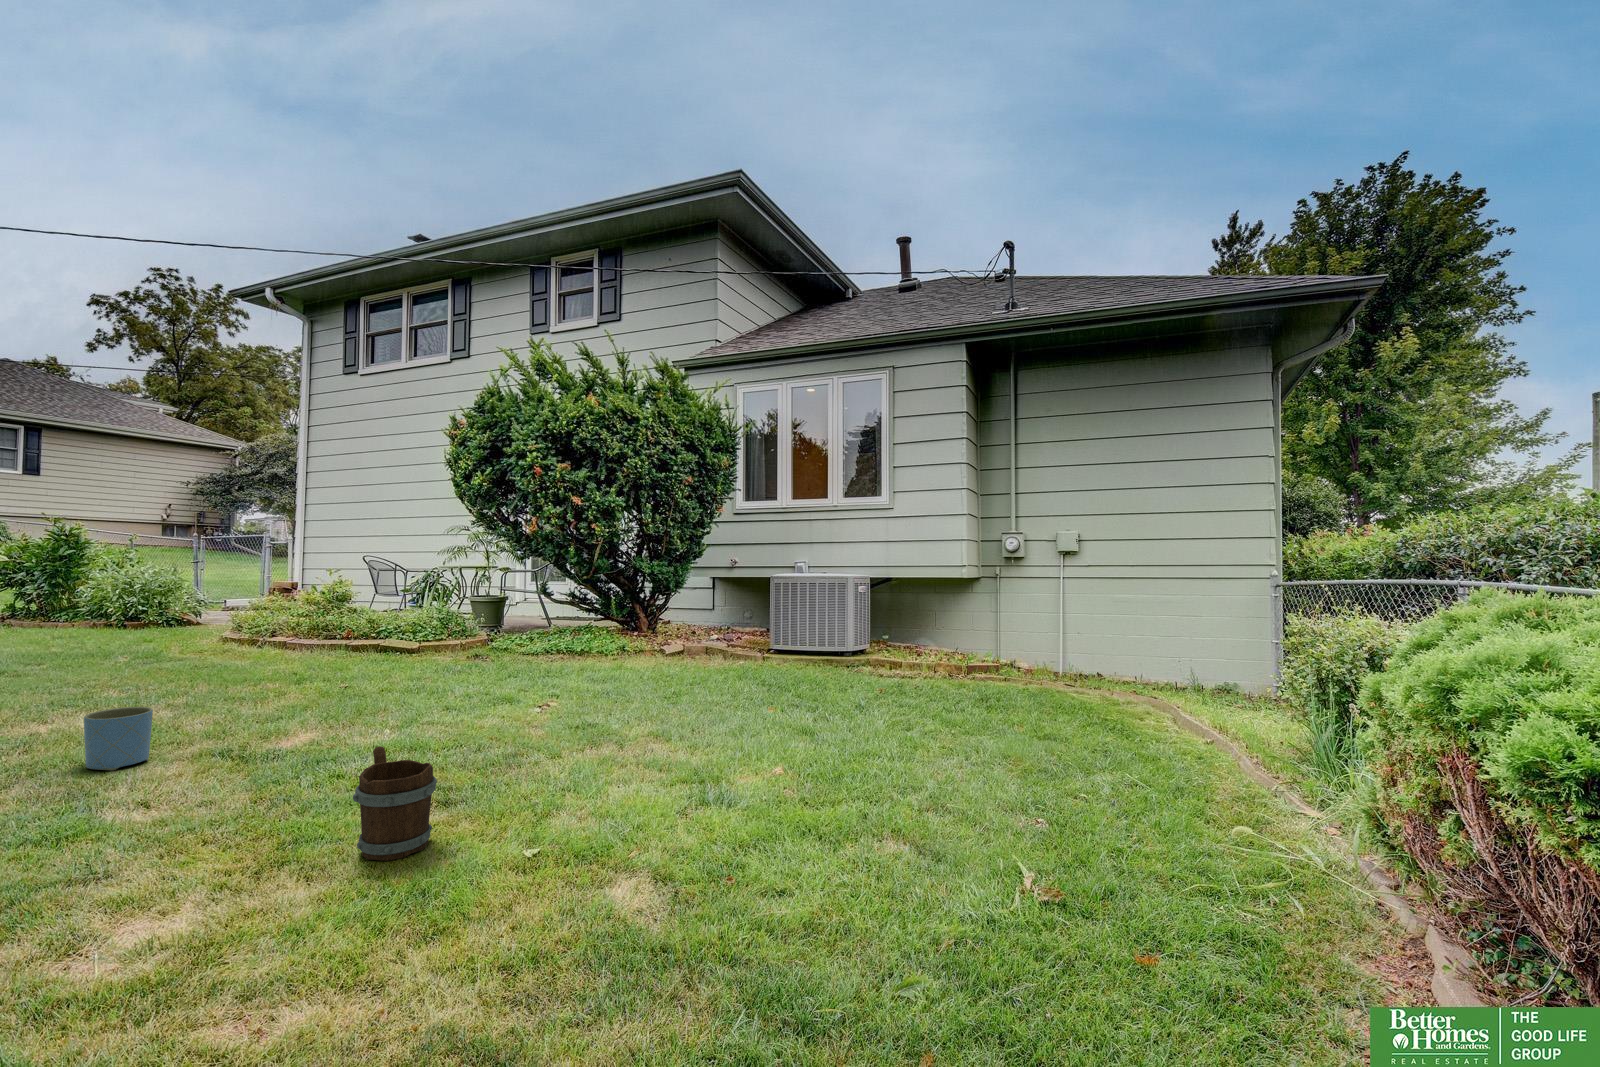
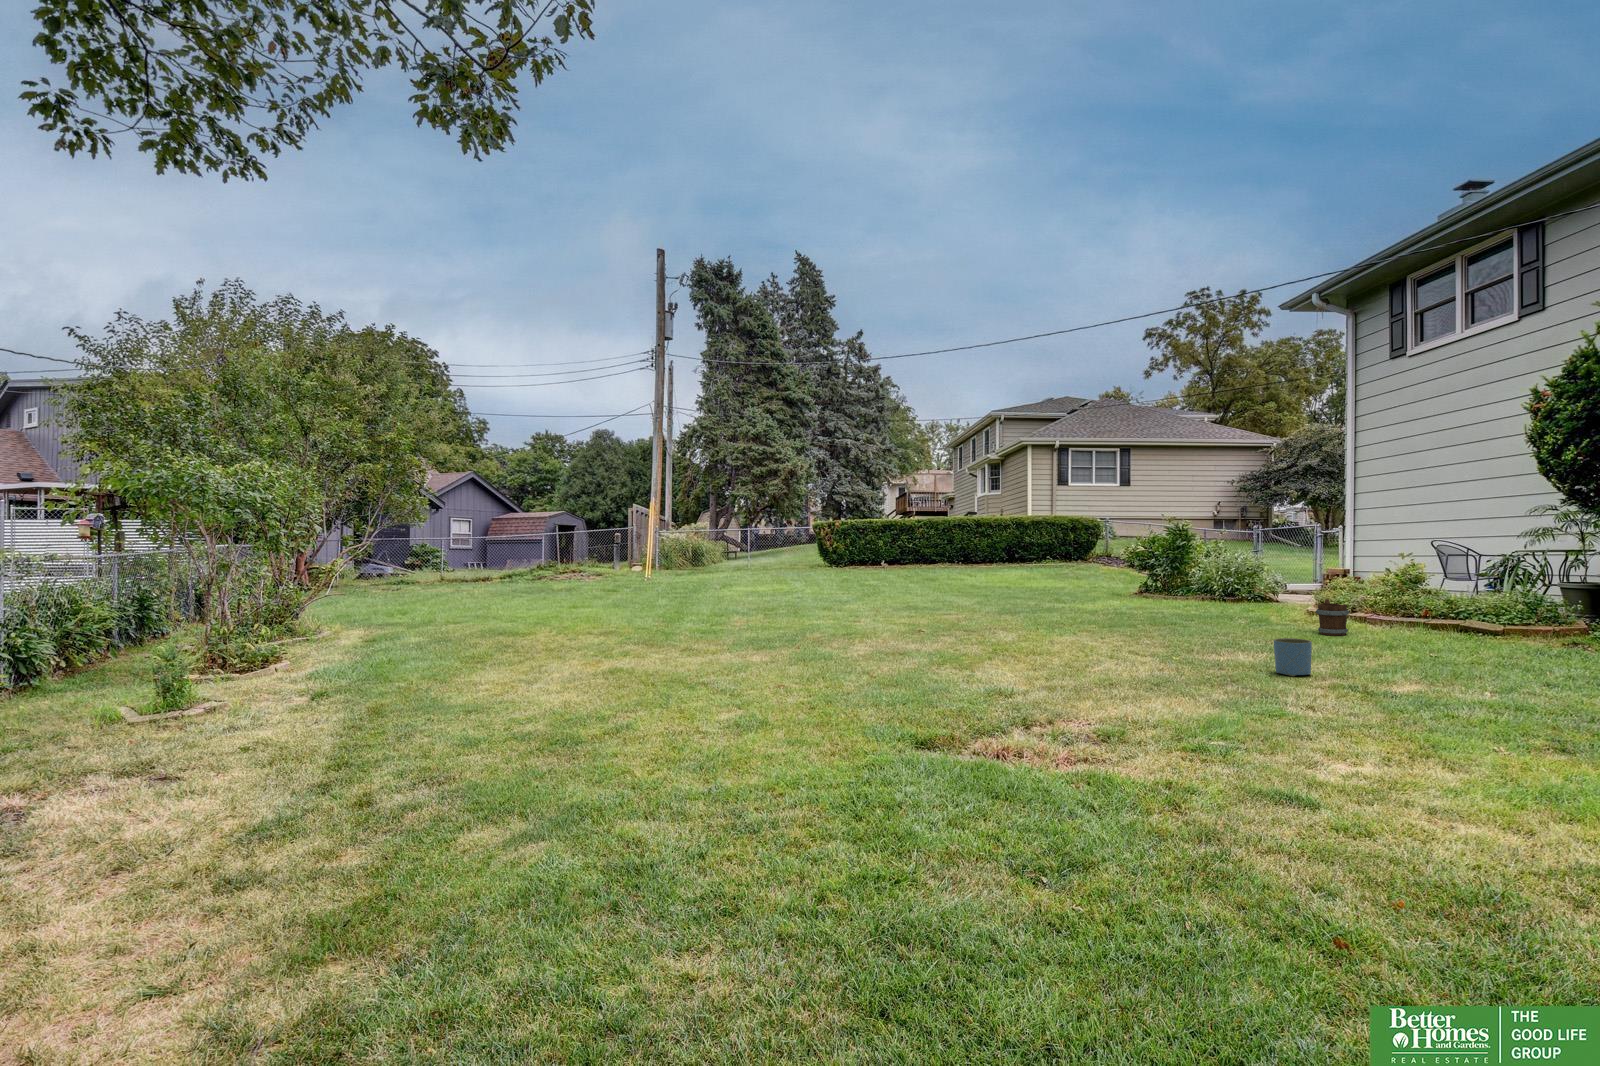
bucket: present [353,746,437,861] -> present [1316,599,1349,636]

